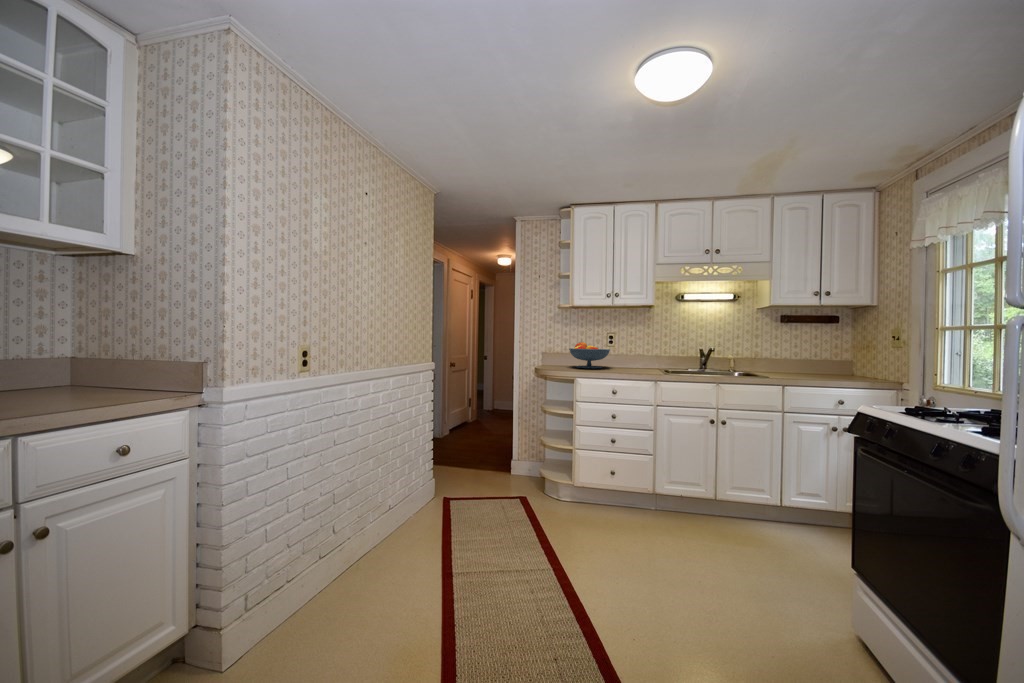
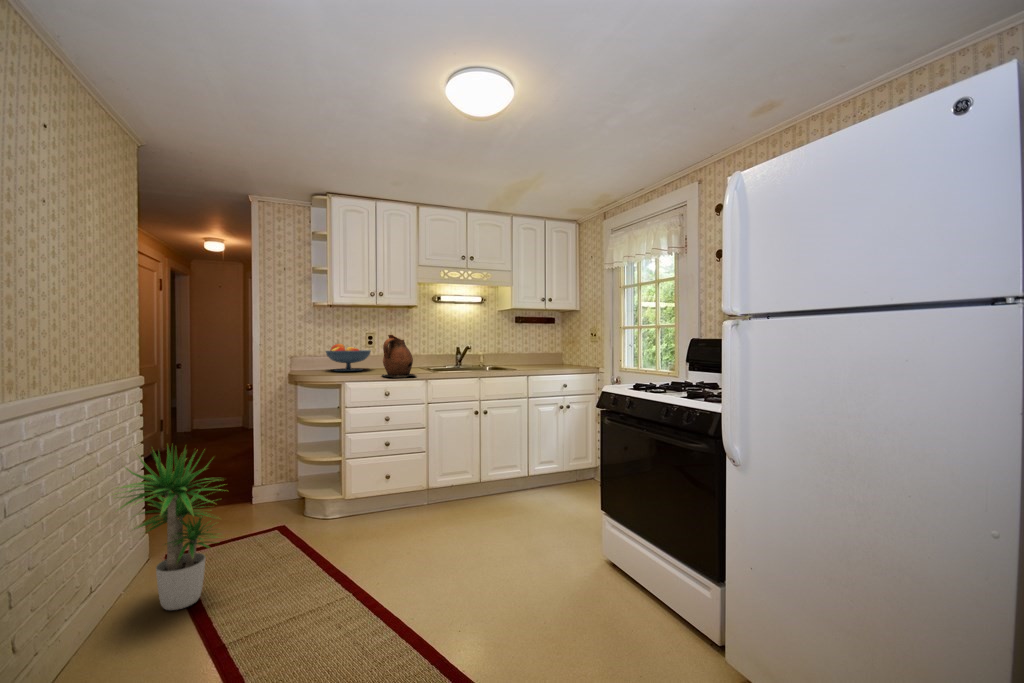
ceramic pitcher: none [611,334,646,377] -> present [382,335,416,376]
potted plant: none [396,413,471,541] -> present [116,446,221,610]

